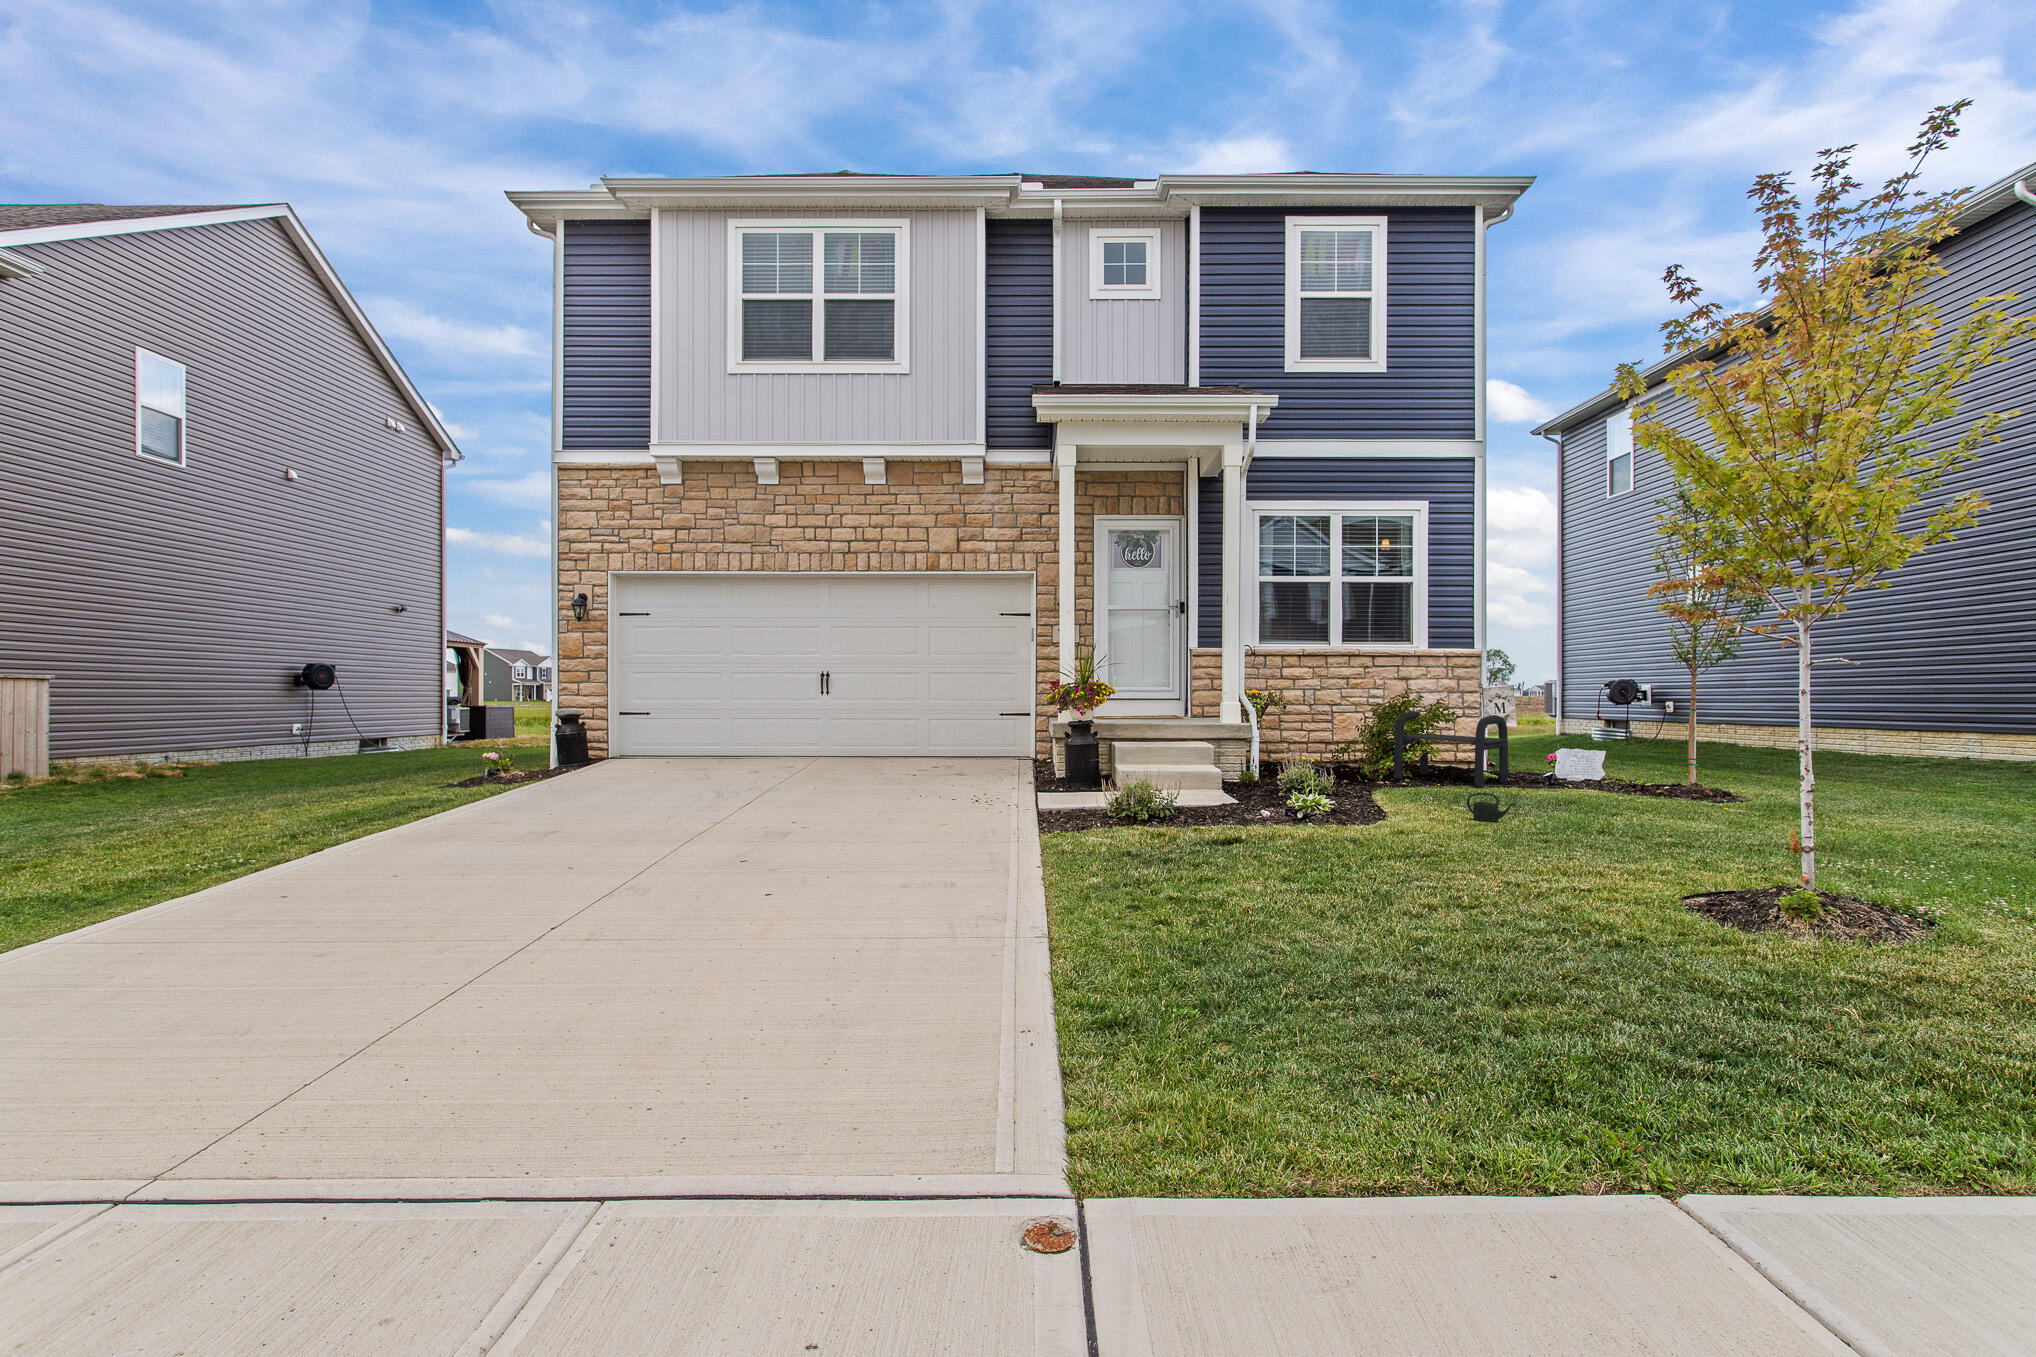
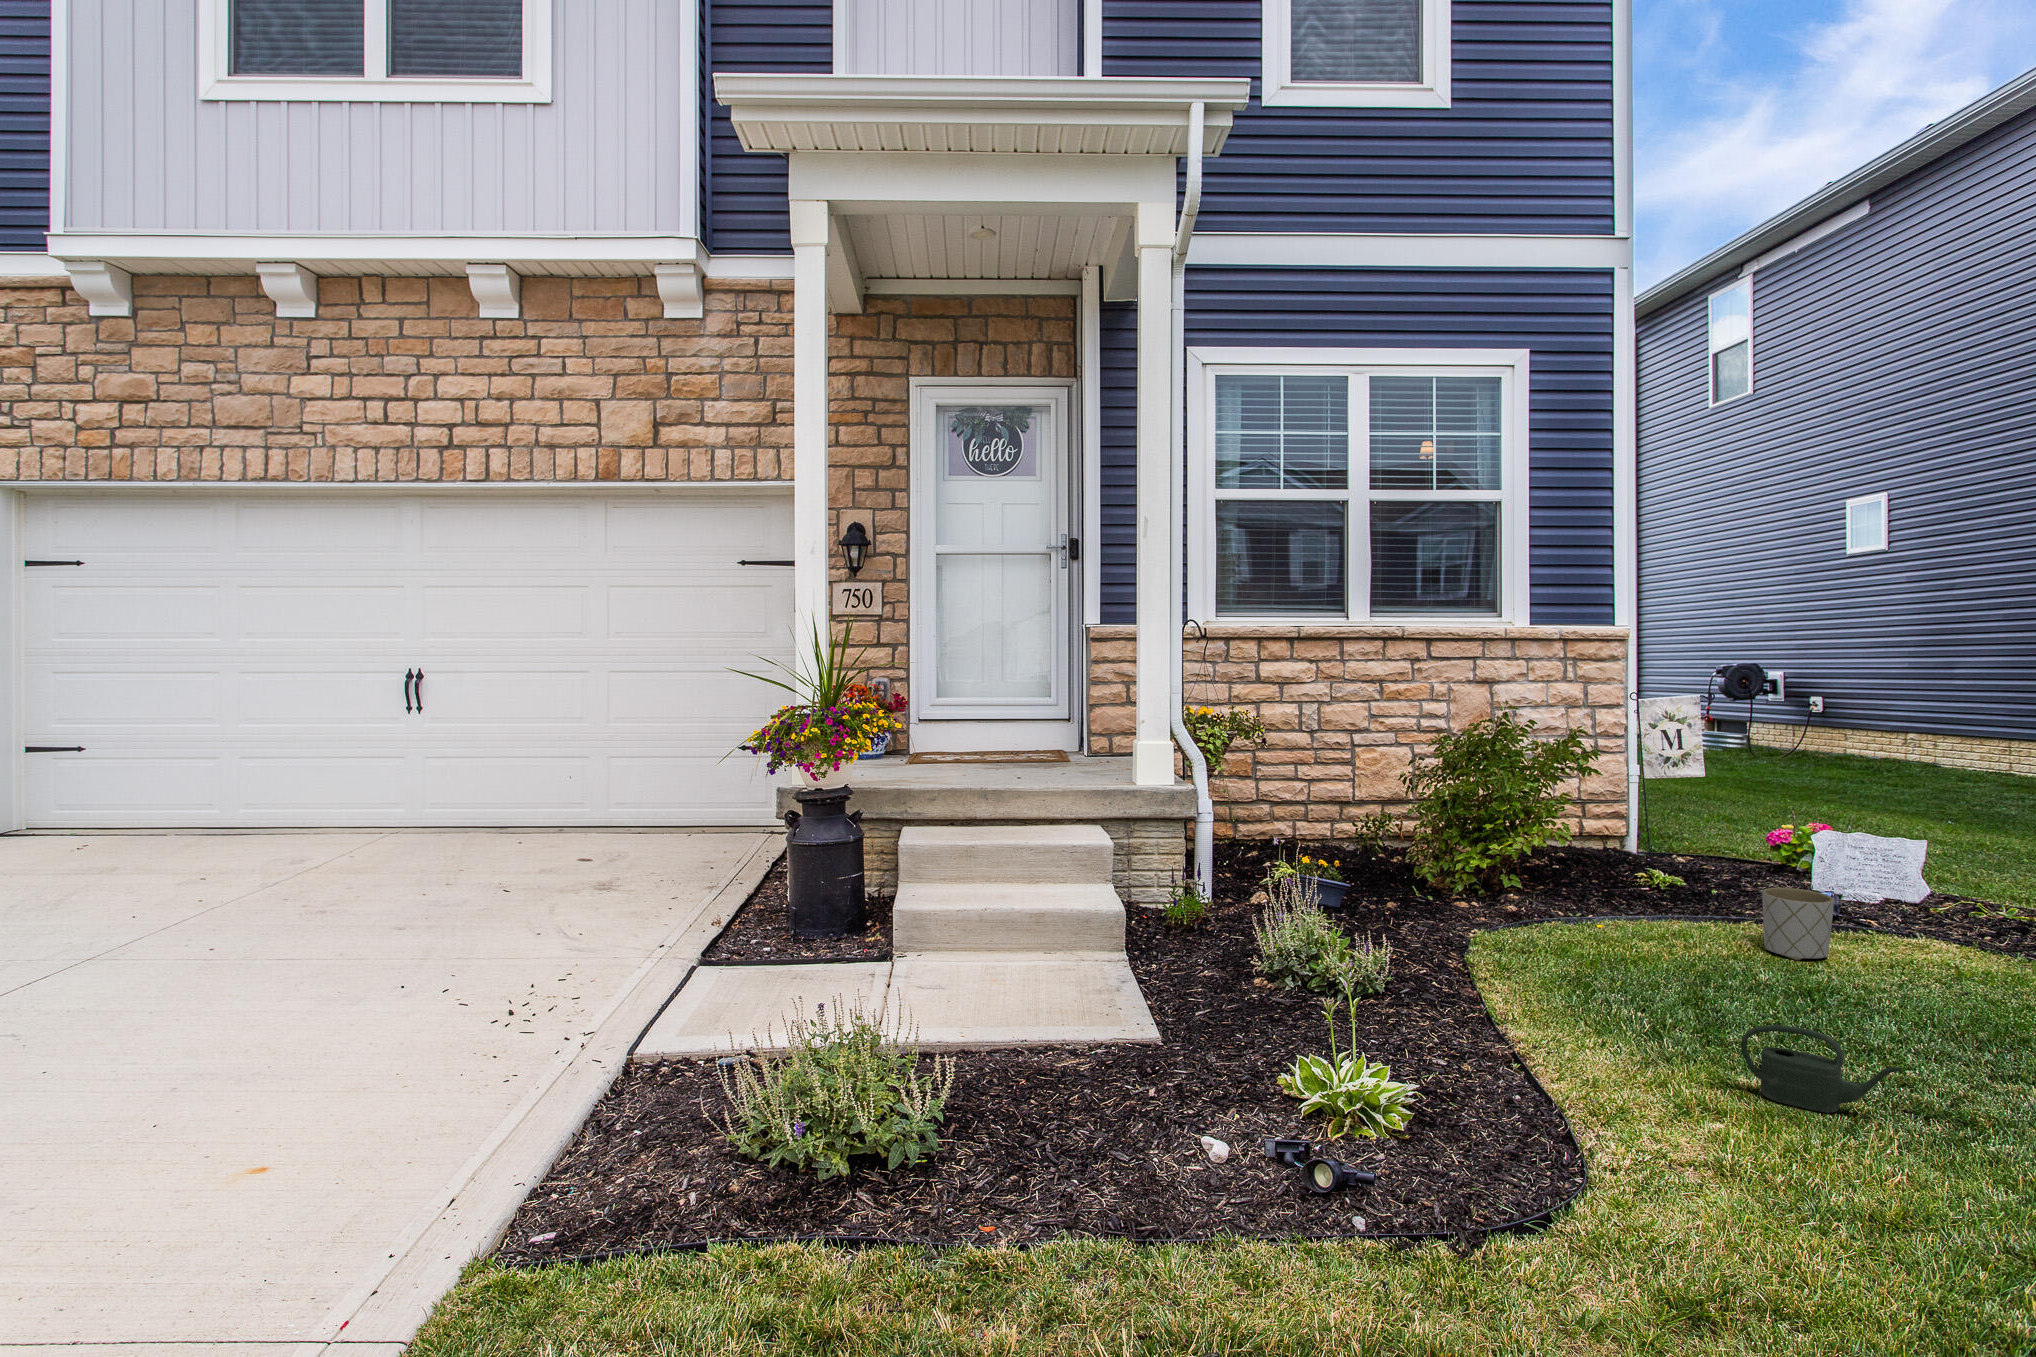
bench: present [1394,711,1508,787] -> none [1476,749,1716,921]
planter: none [1513,767,1542,796] -> present [1762,888,1834,960]

